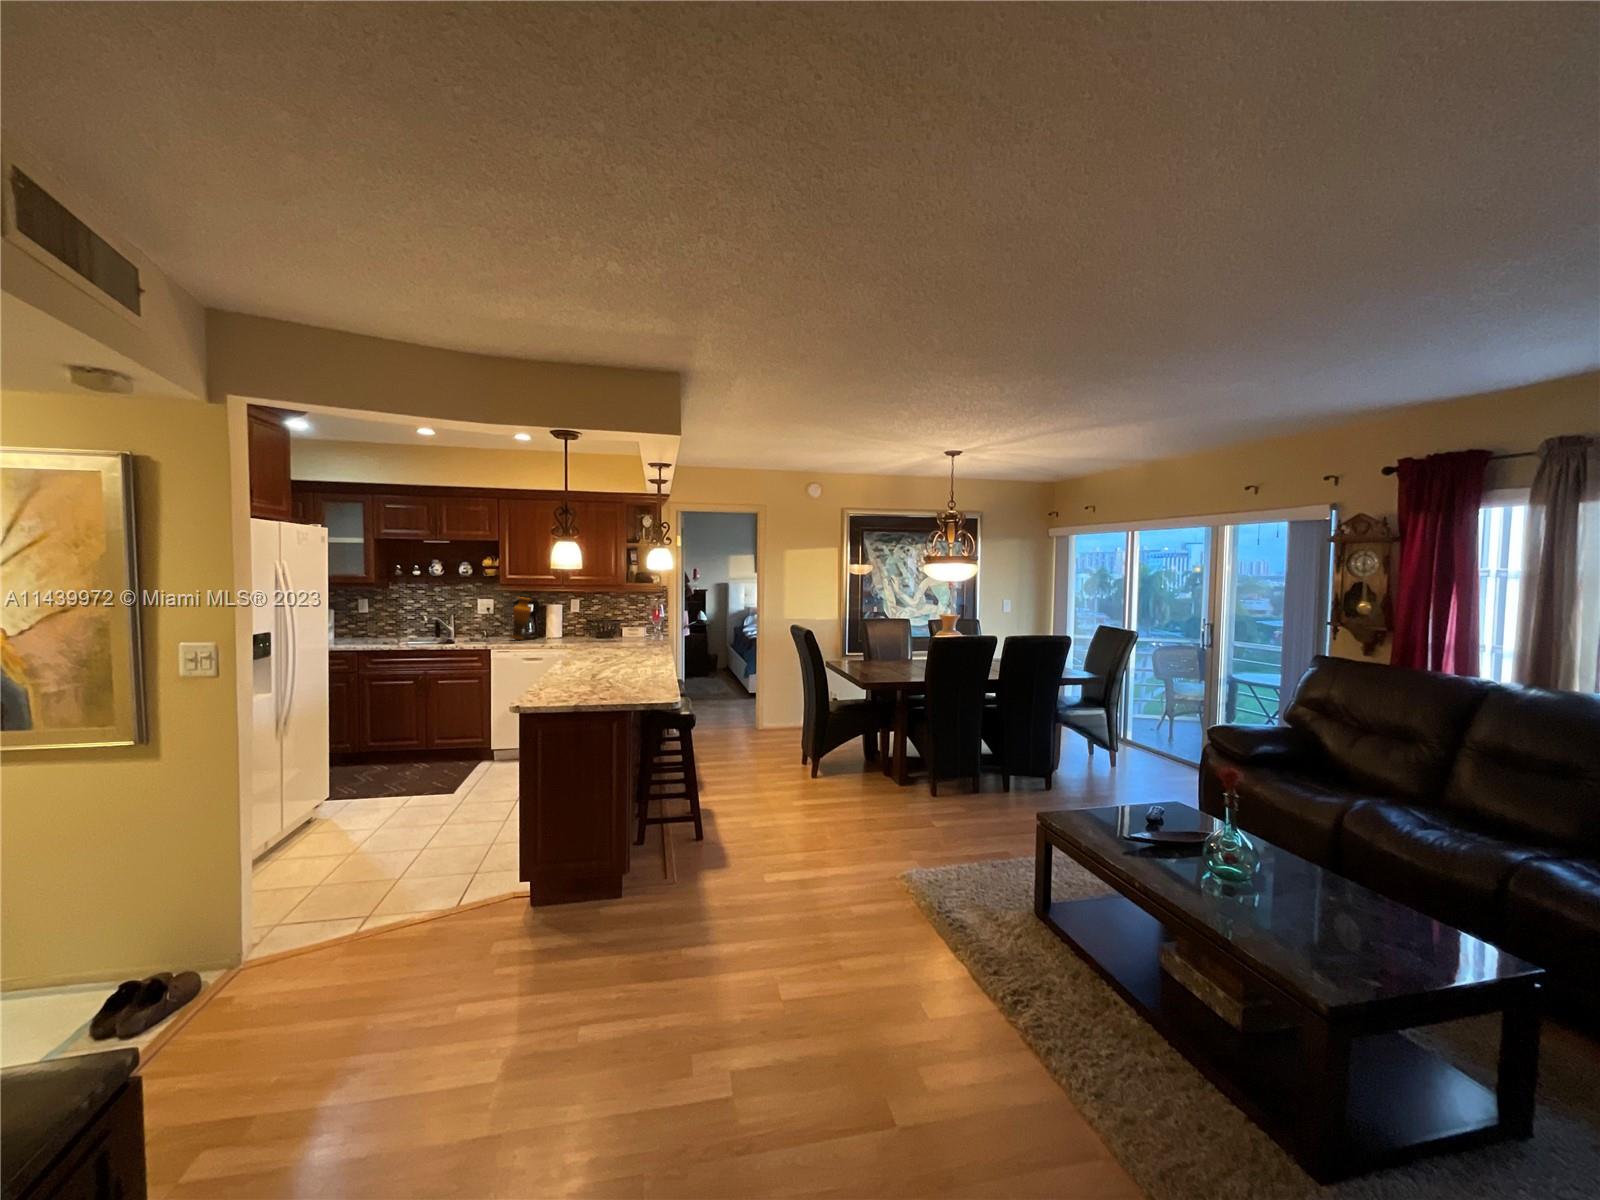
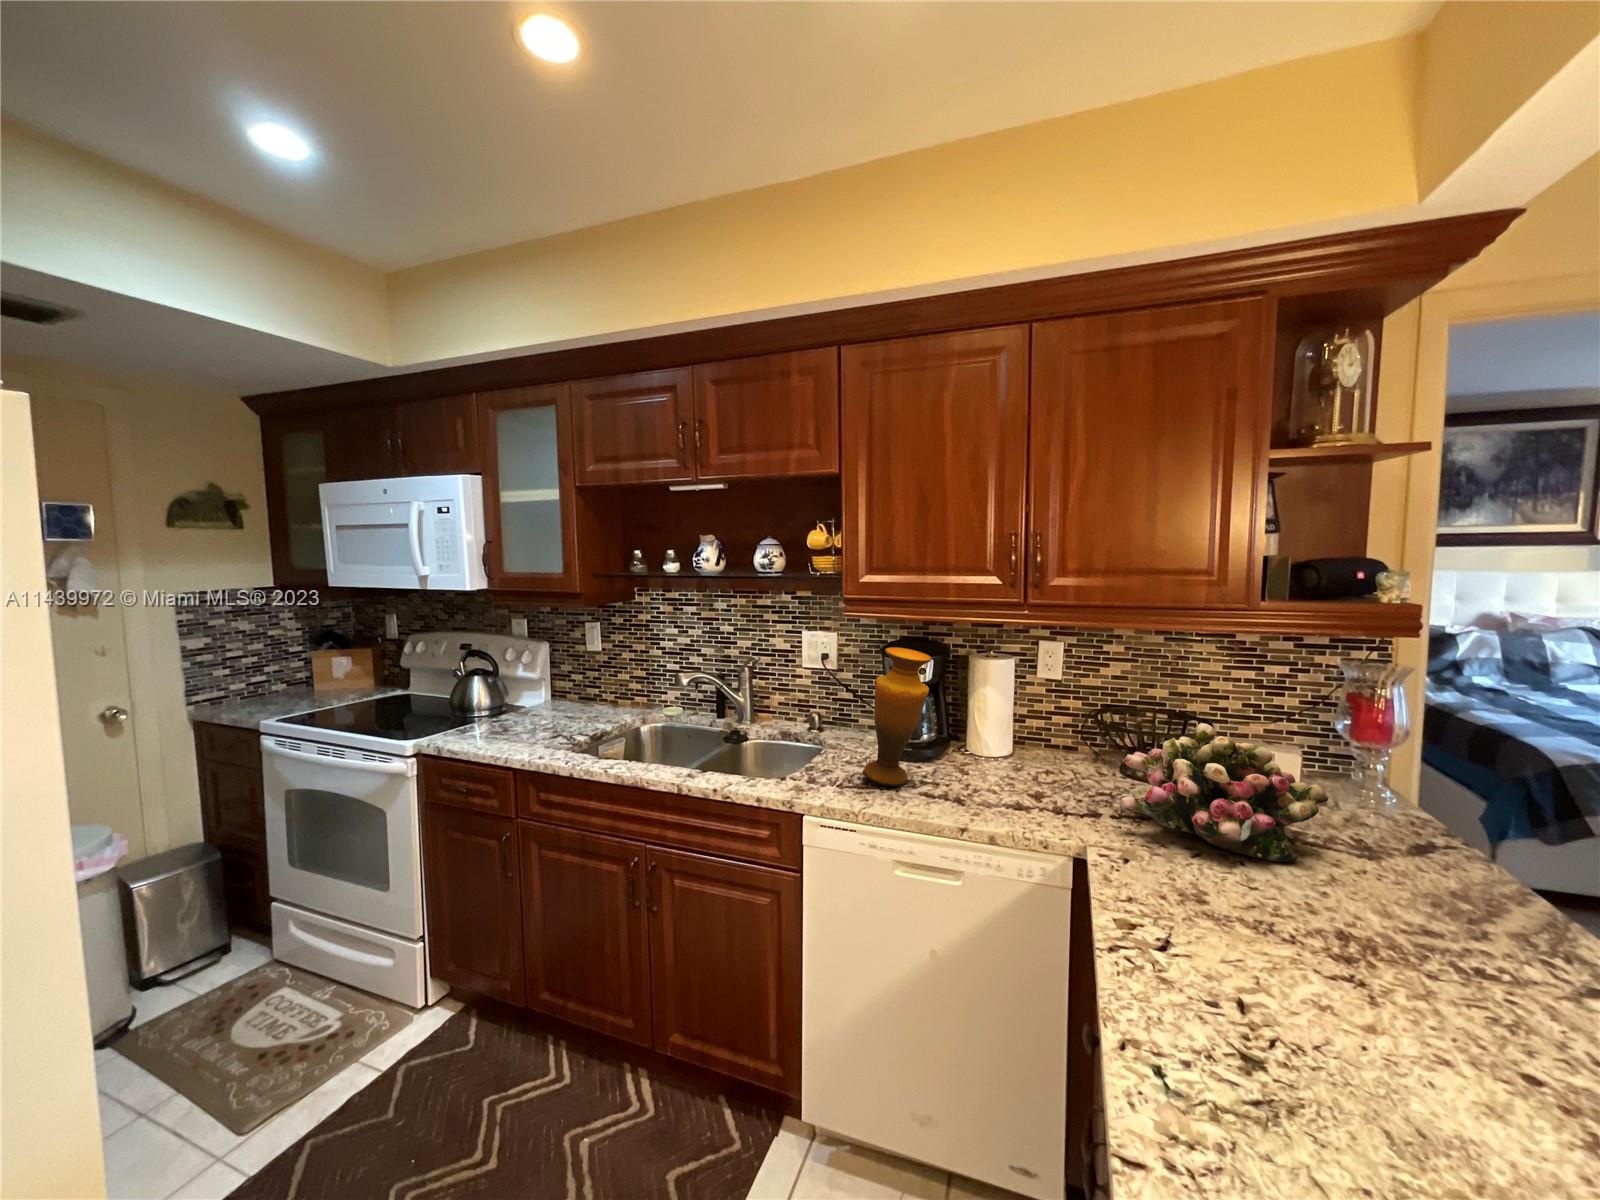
flower arrangement: none [585,614,632,640] -> present [1120,724,1328,863]

